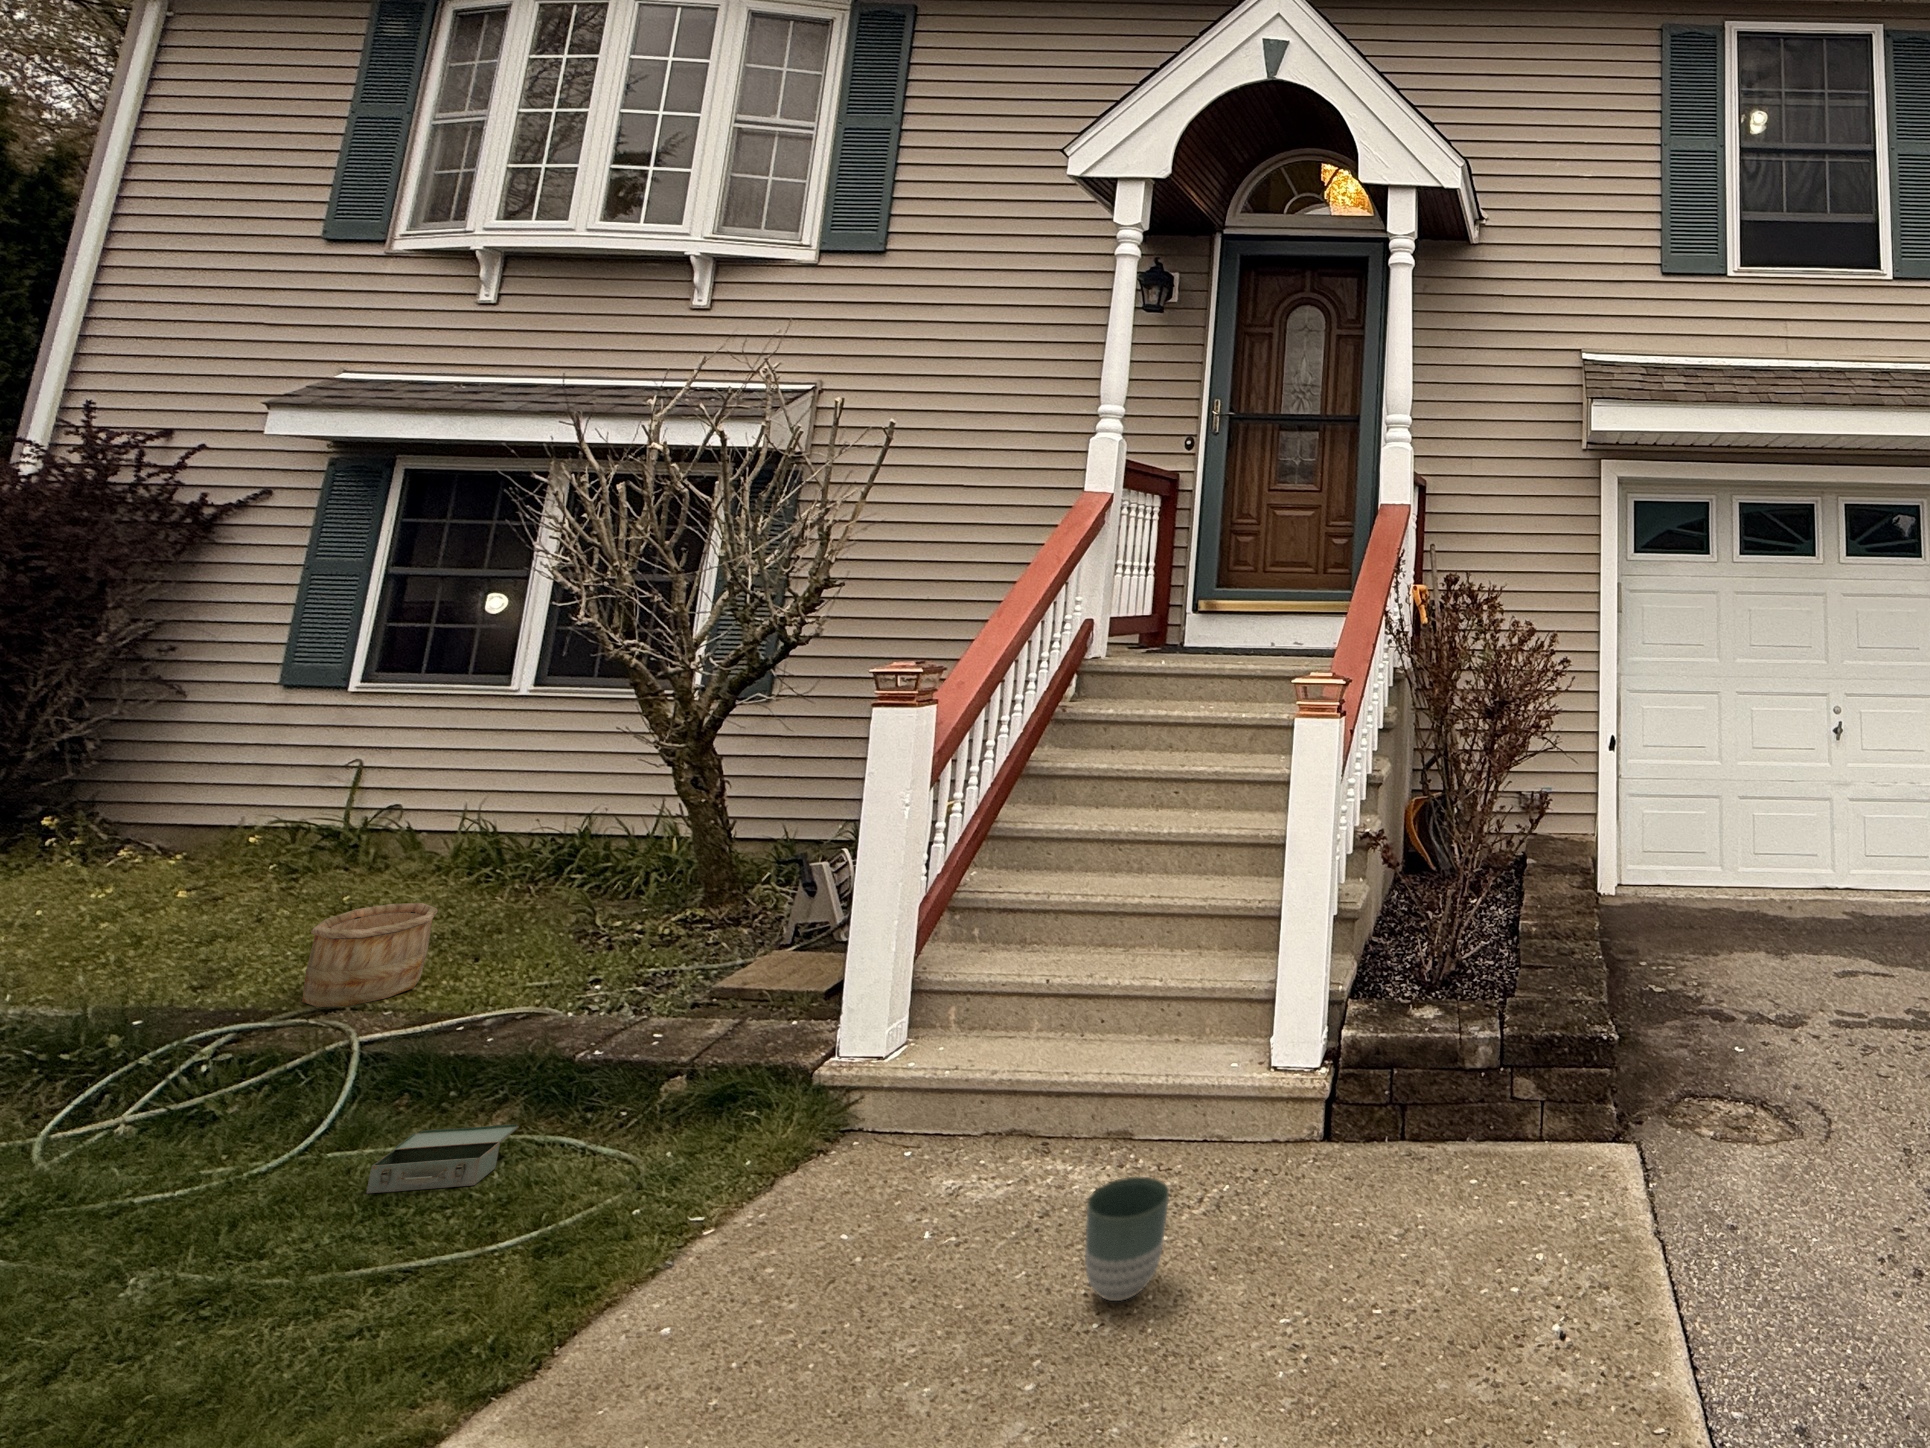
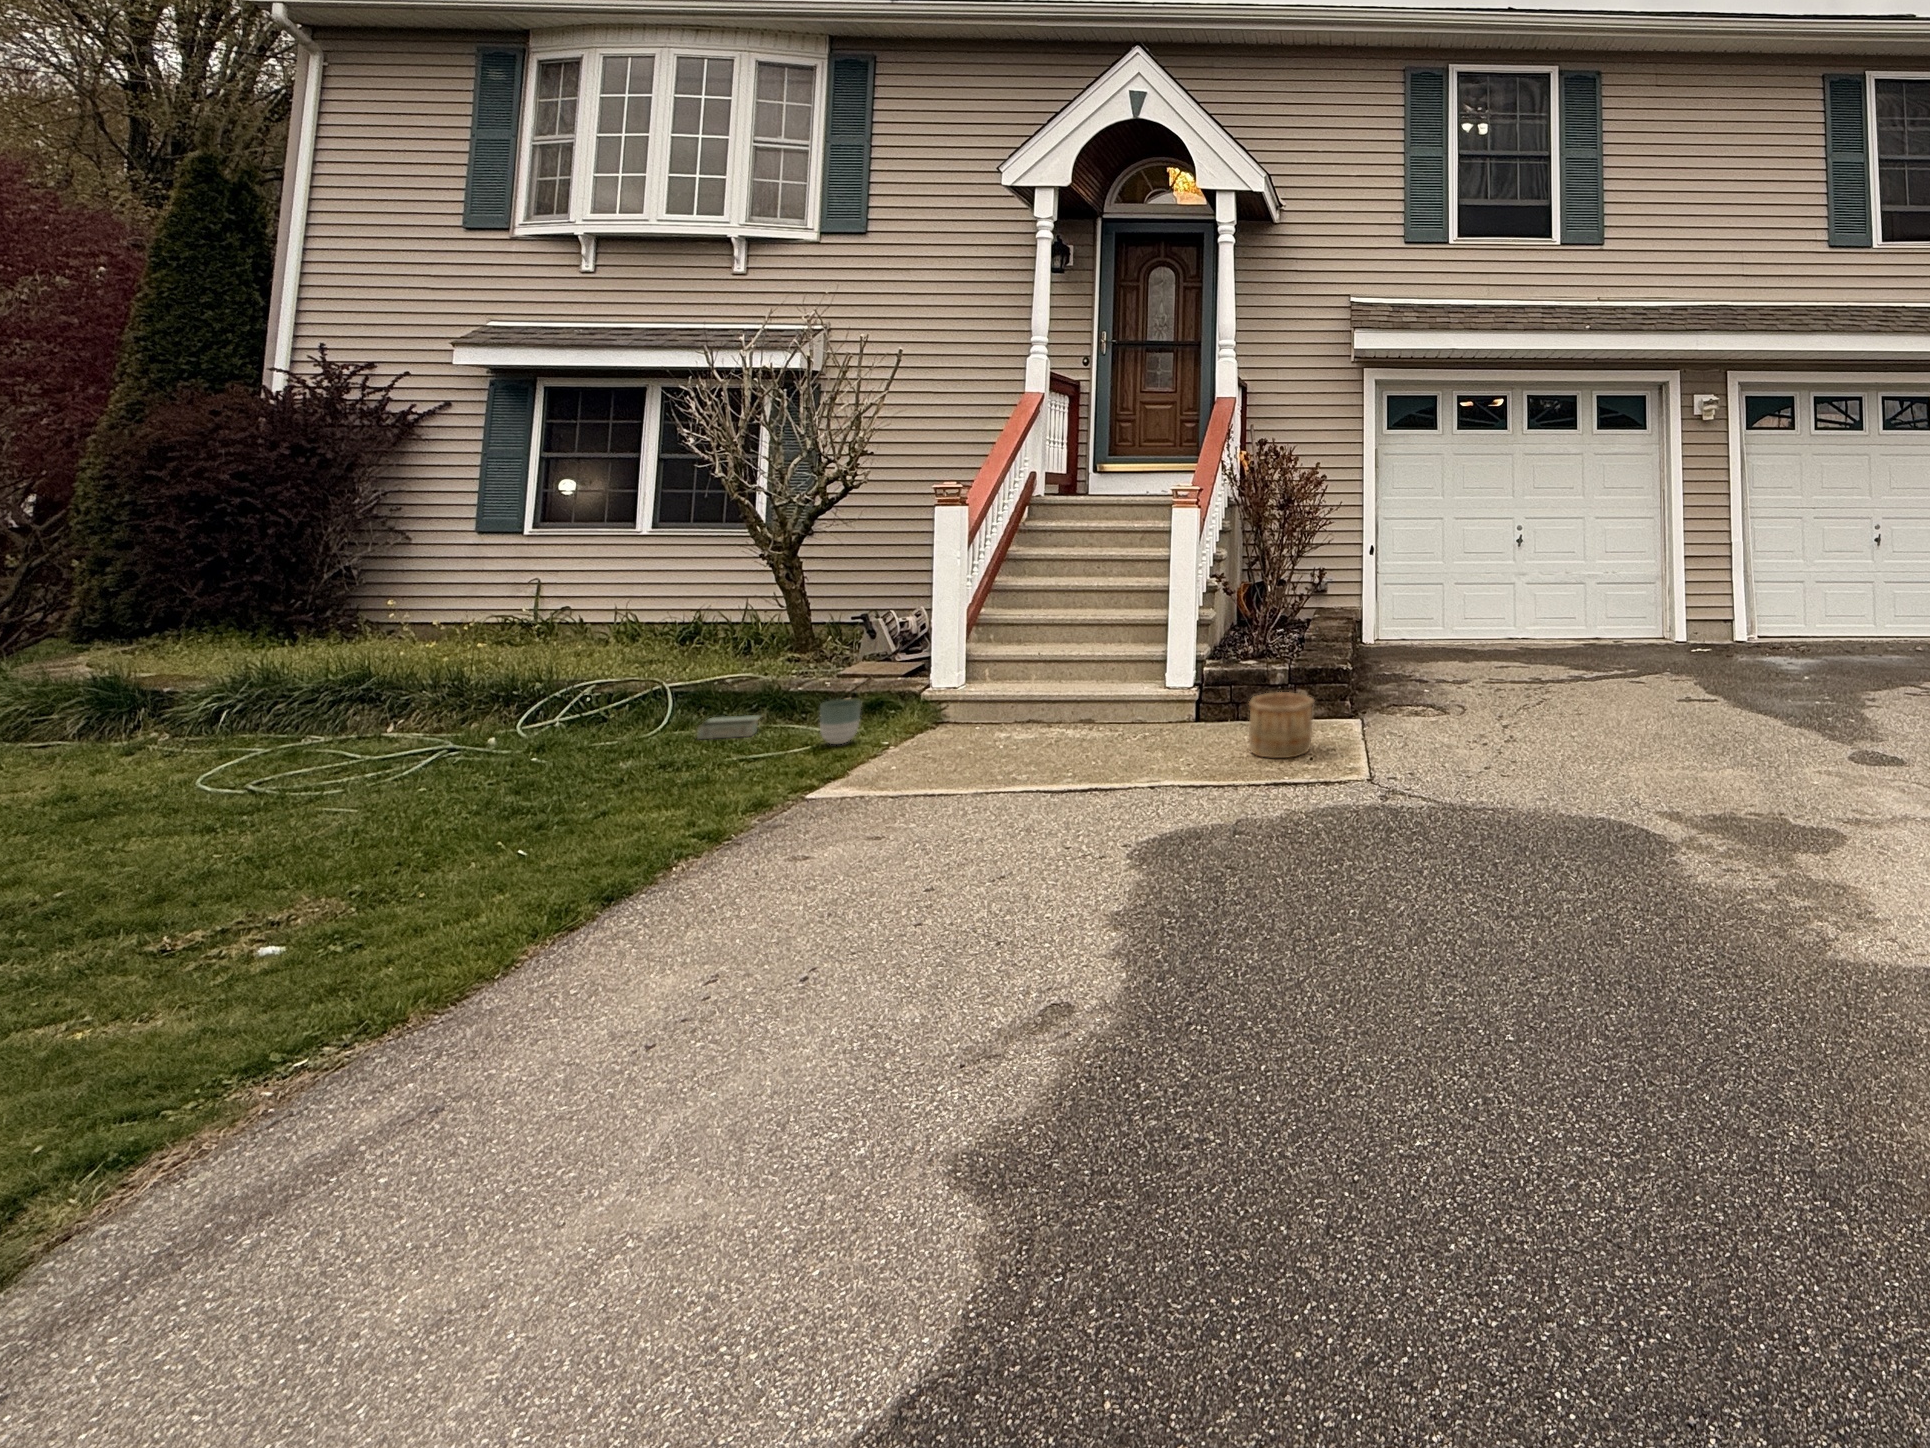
wooden bucket: present [302,903,438,1007] -> present [1249,692,1314,758]
planter: present [1085,1177,1169,1301] -> present [820,699,861,744]

